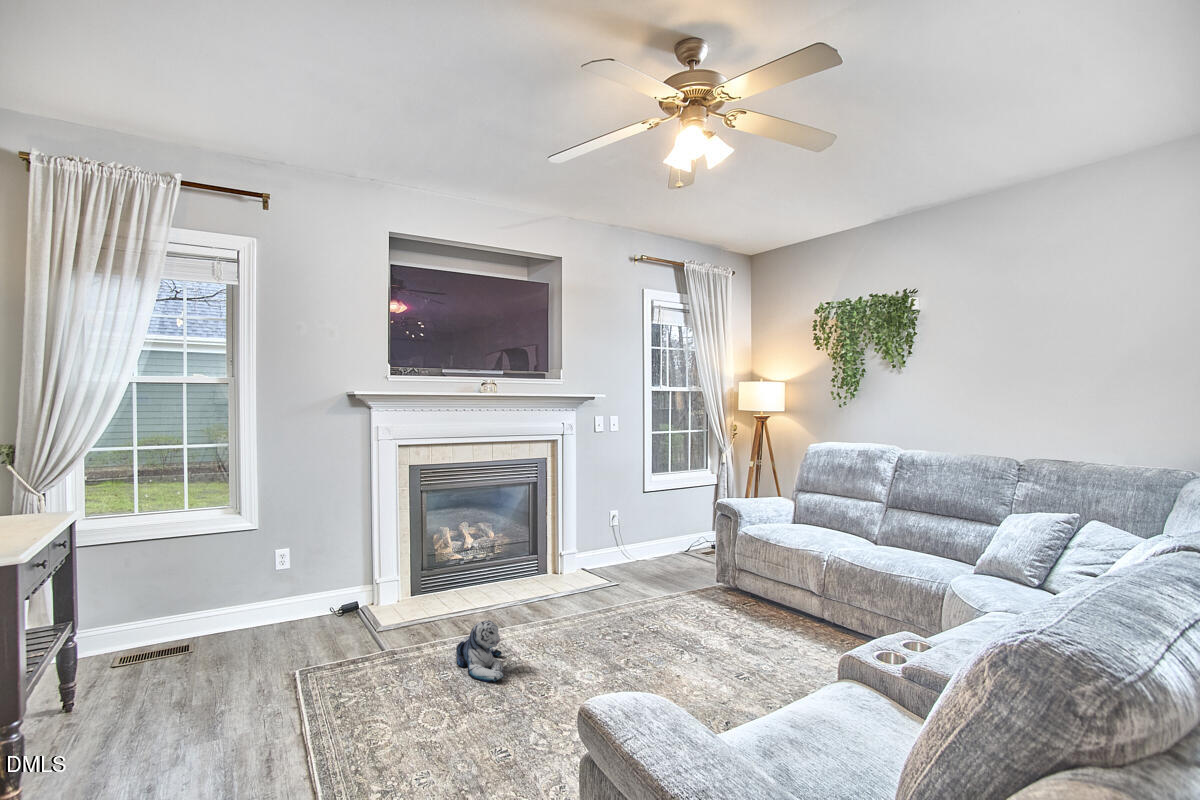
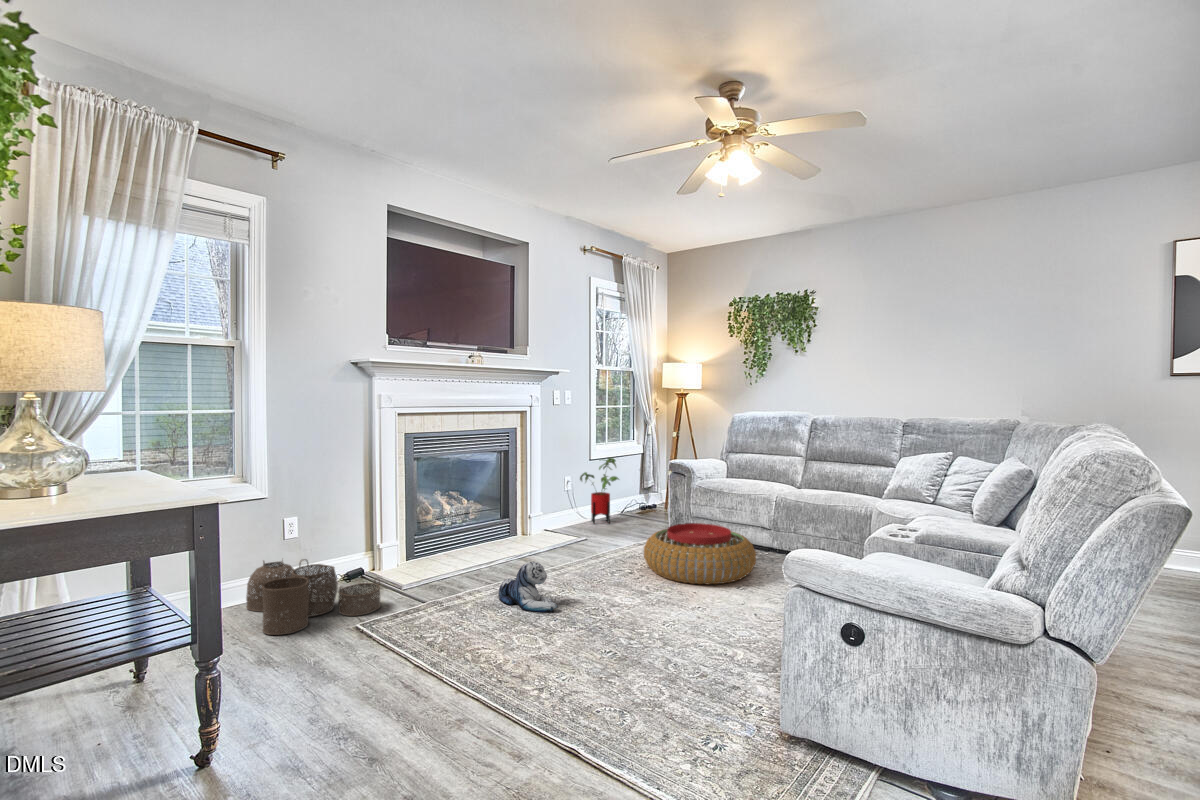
house plant: none [625,491,668,567] -> present [580,458,619,524]
pouf: none [644,582,780,666] -> present [644,523,756,584]
woven basket: none [211,593,341,677] -> present [246,559,381,635]

